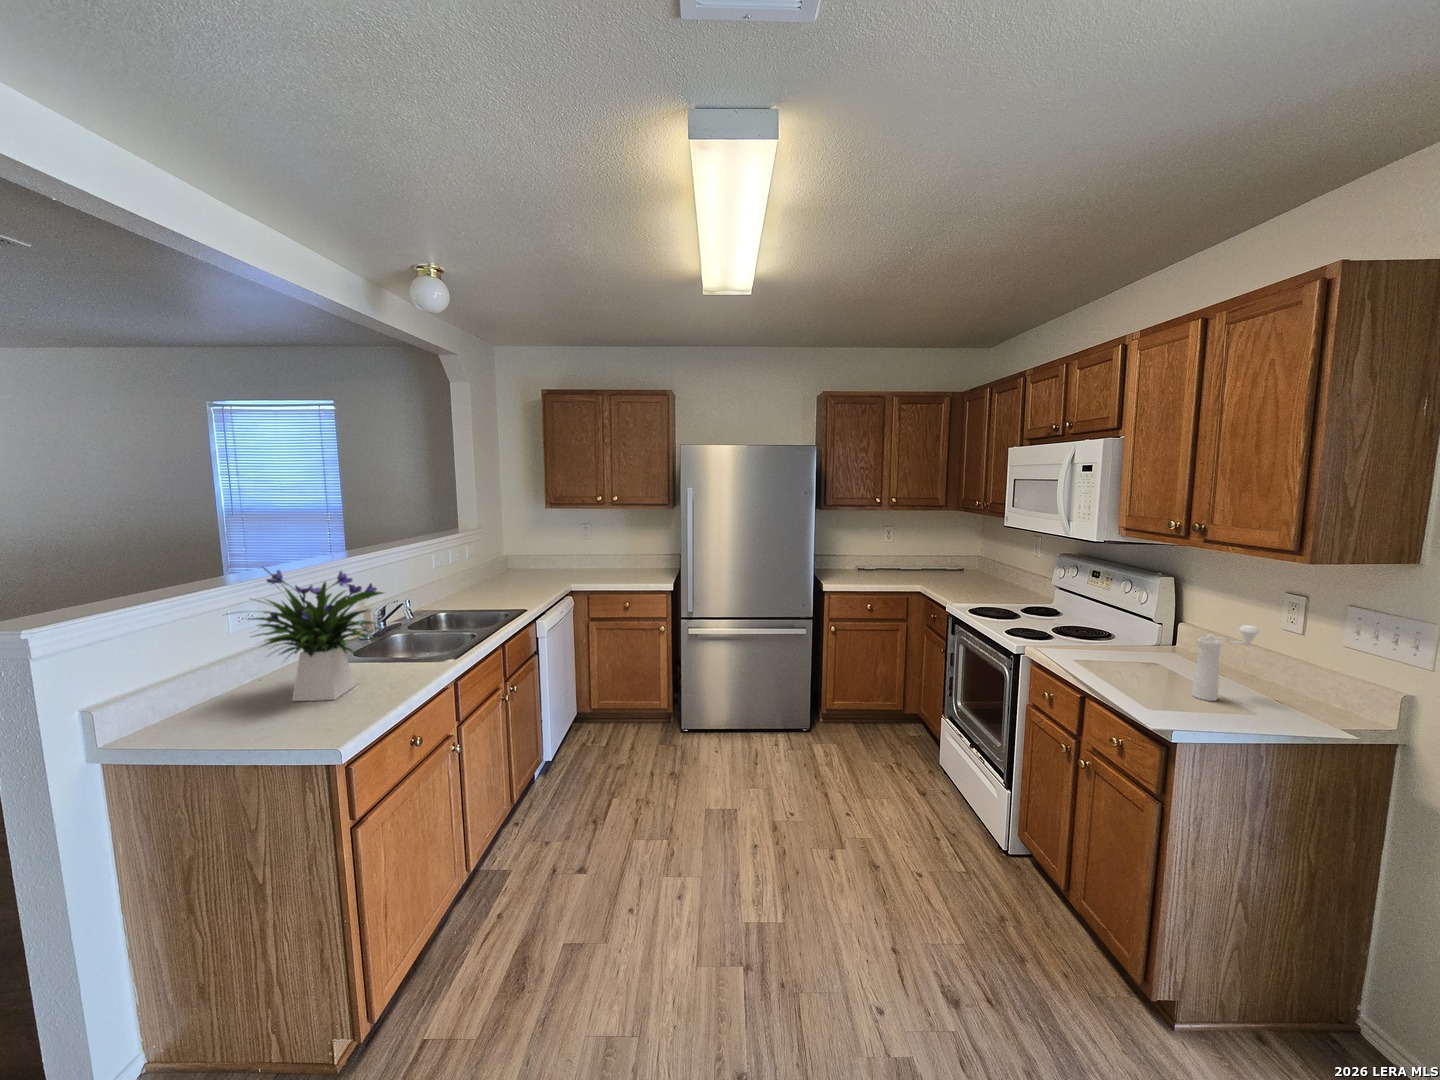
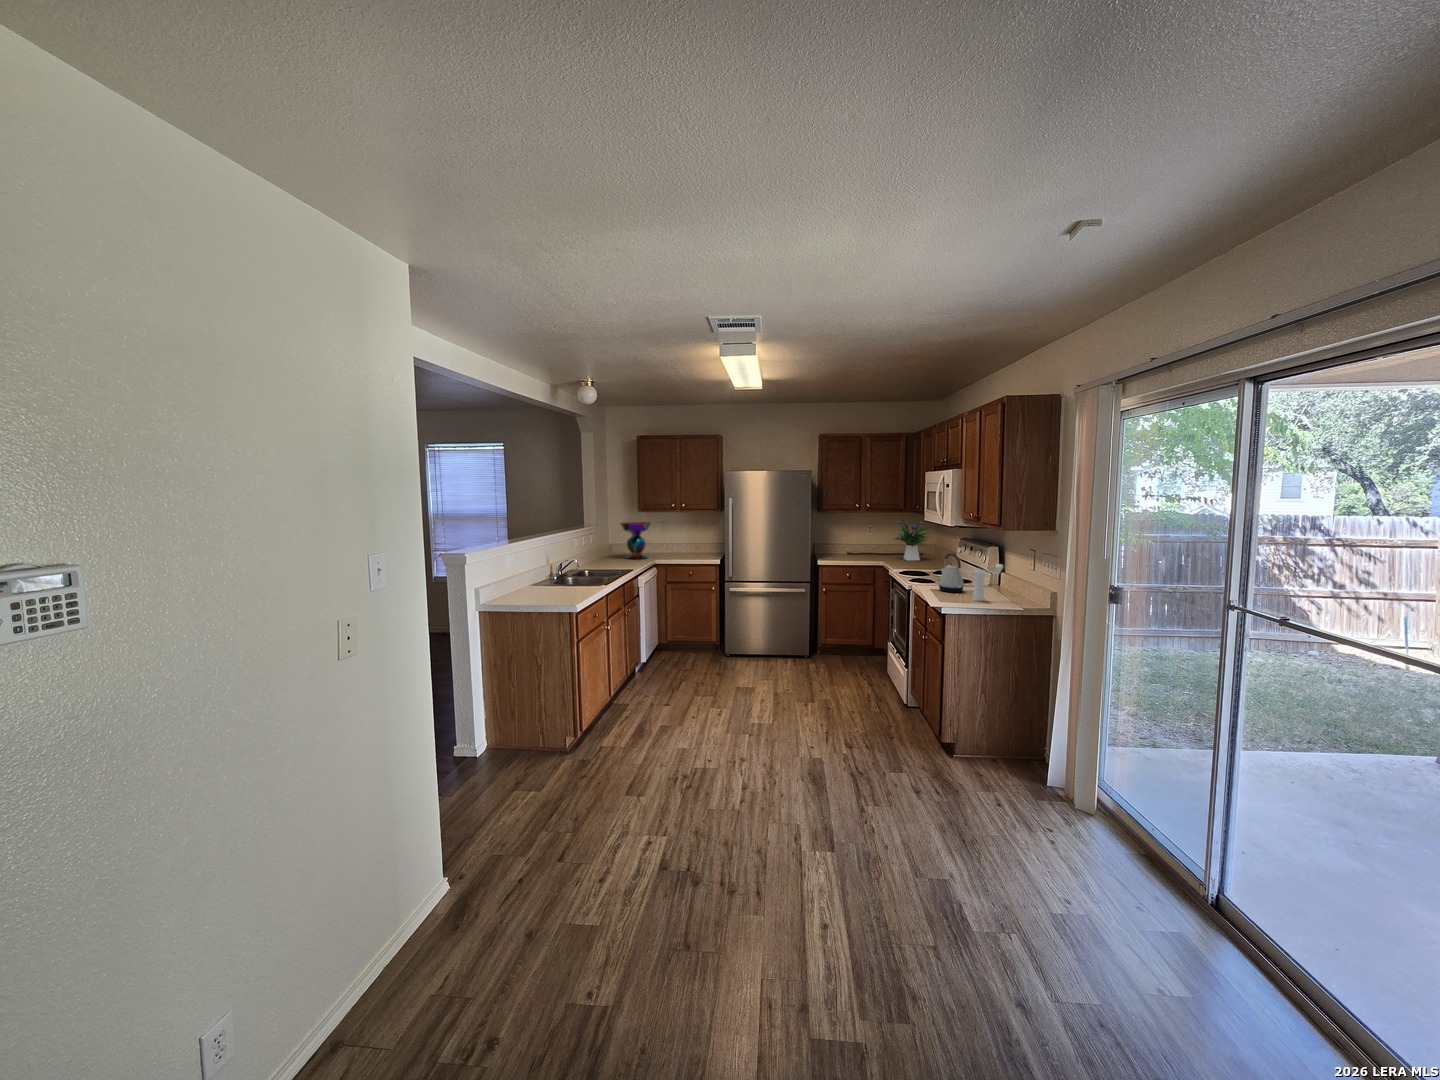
decorative bowl: none [512,522,567,582] -> present [620,522,651,559]
flower arrangement: present [250,568,383,701] -> present [895,519,930,560]
kettle: none [1086,594,1142,668] -> present [938,553,964,592]

